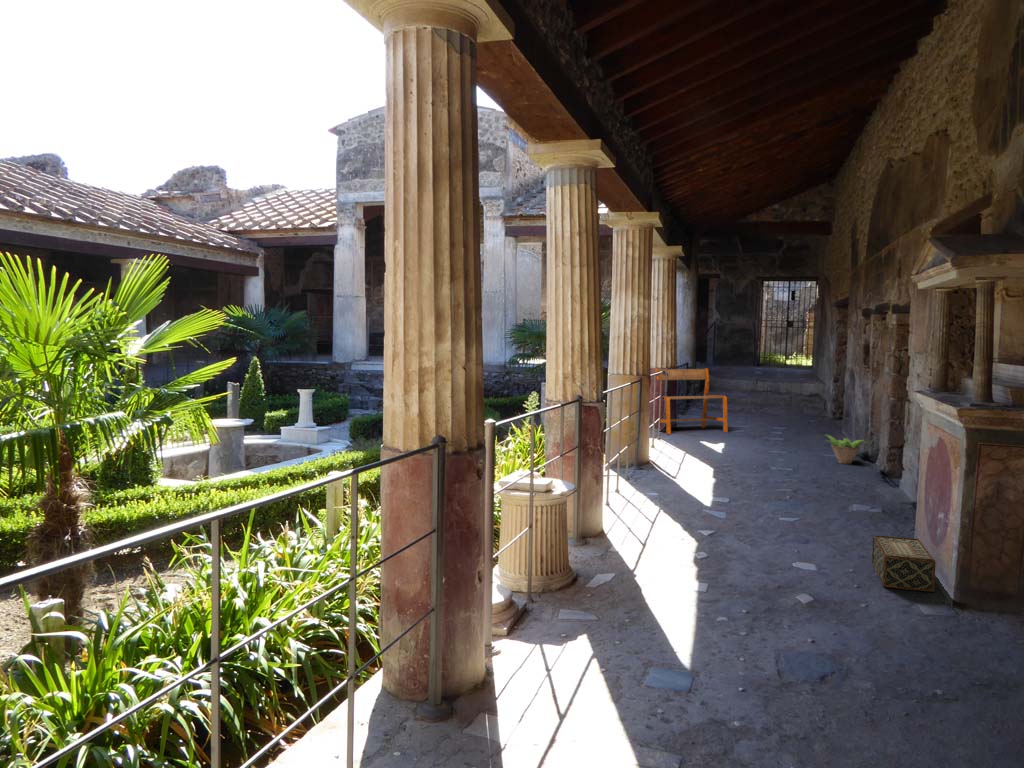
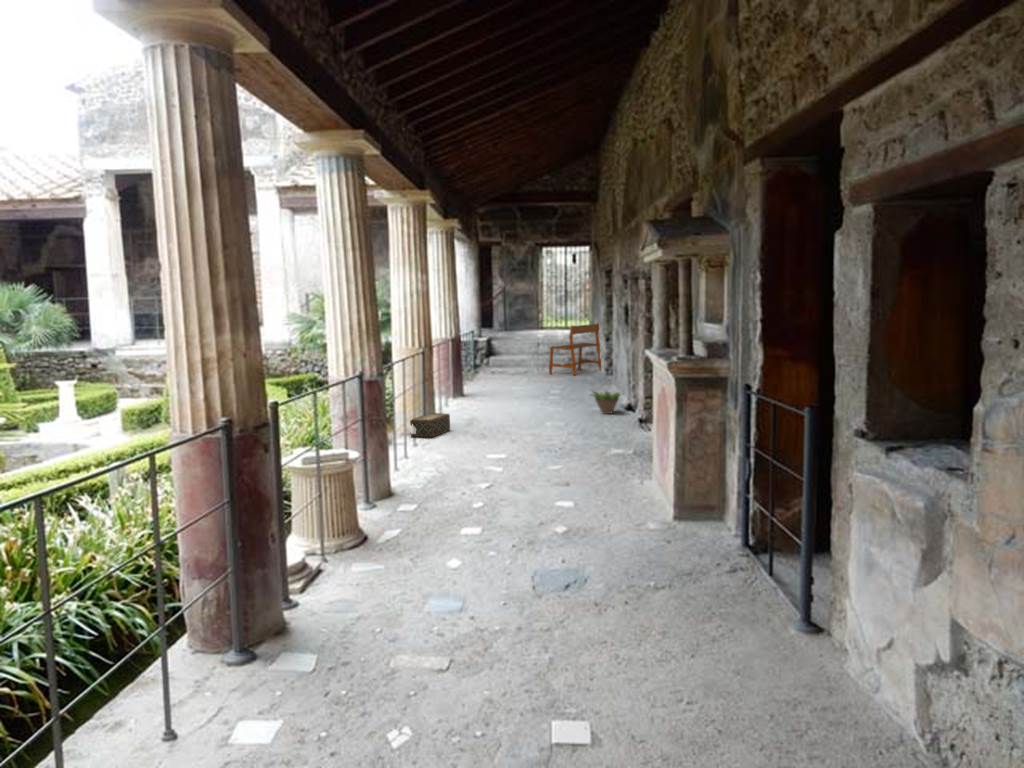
bench: present [654,368,728,434] -> present [549,323,601,375]
woven basket: present [872,535,936,592] -> present [410,413,450,437]

